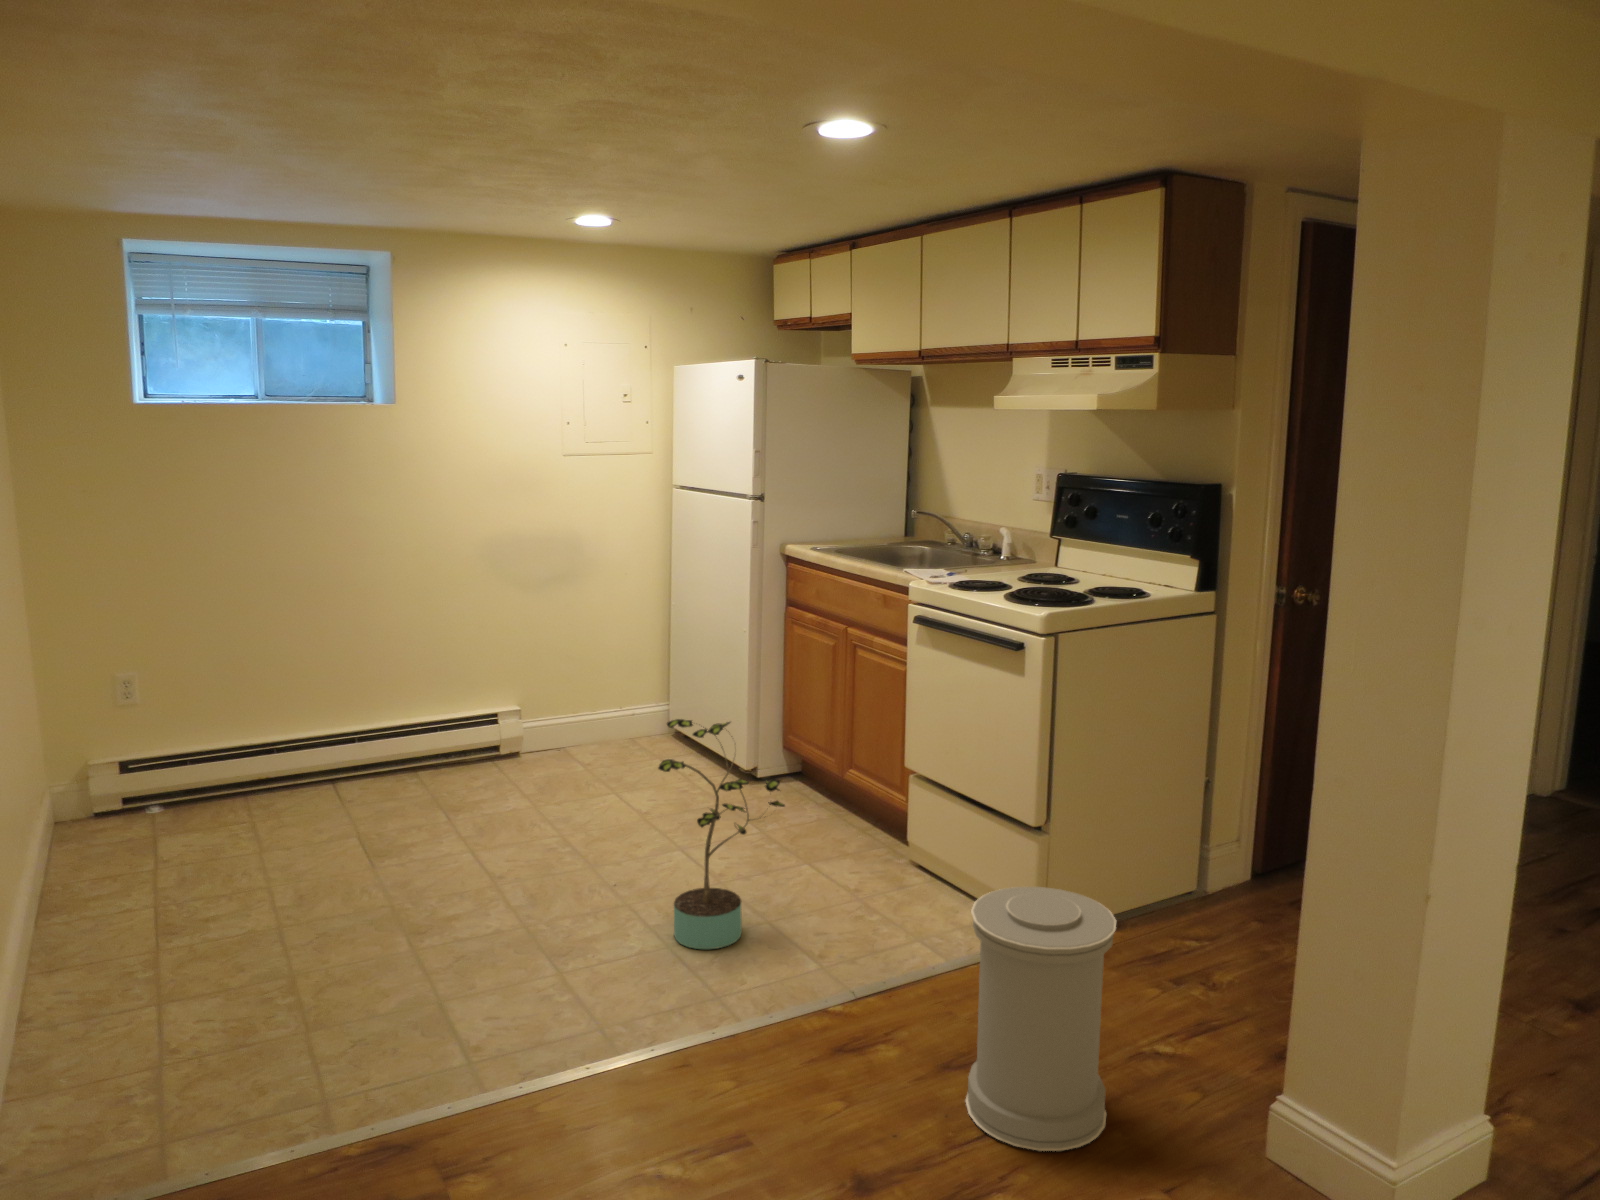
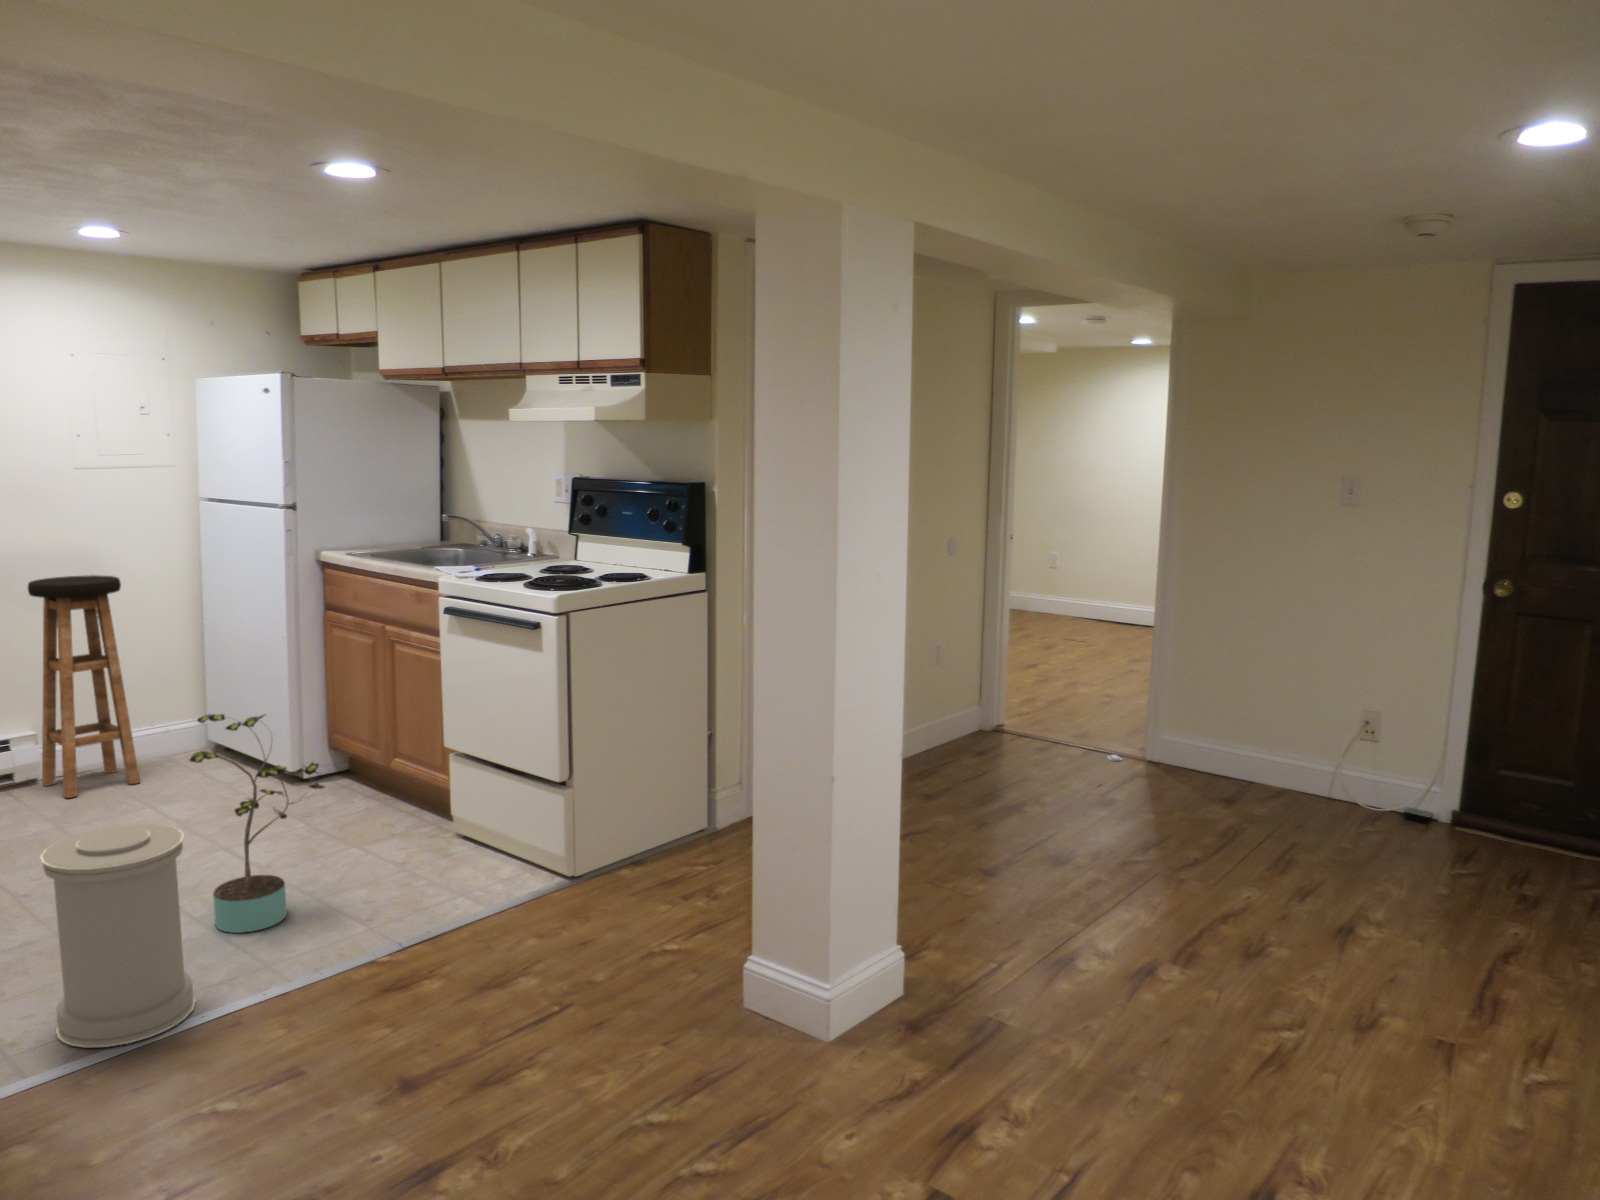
bar stool: none [528,560,613,774] -> present [28,575,140,798]
trash can: present [966,887,1116,1151] -> present [40,824,196,1047]

